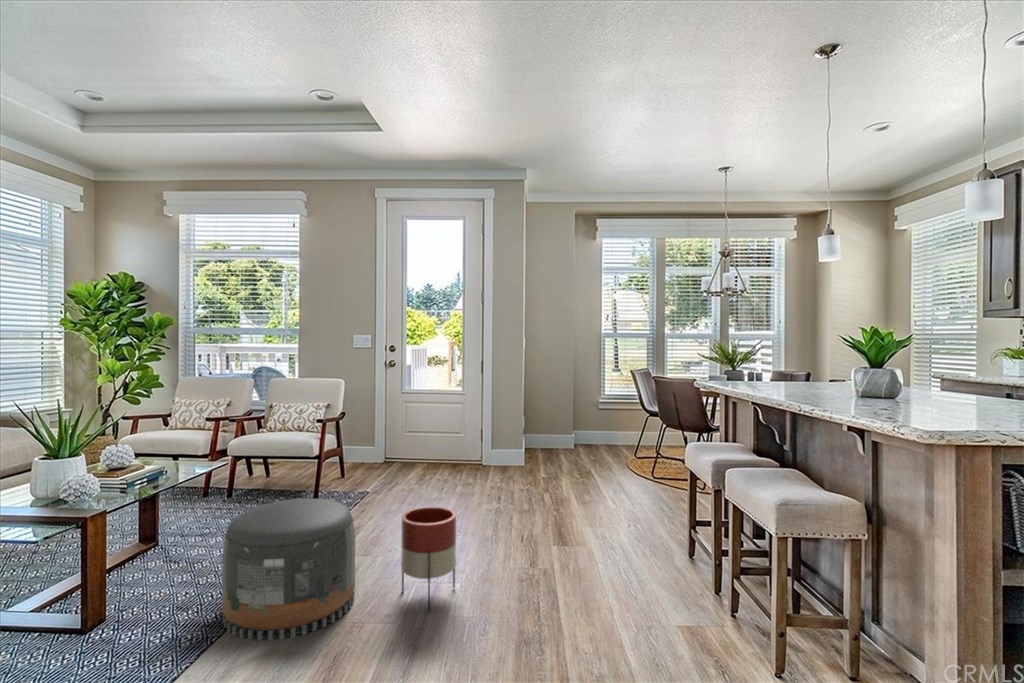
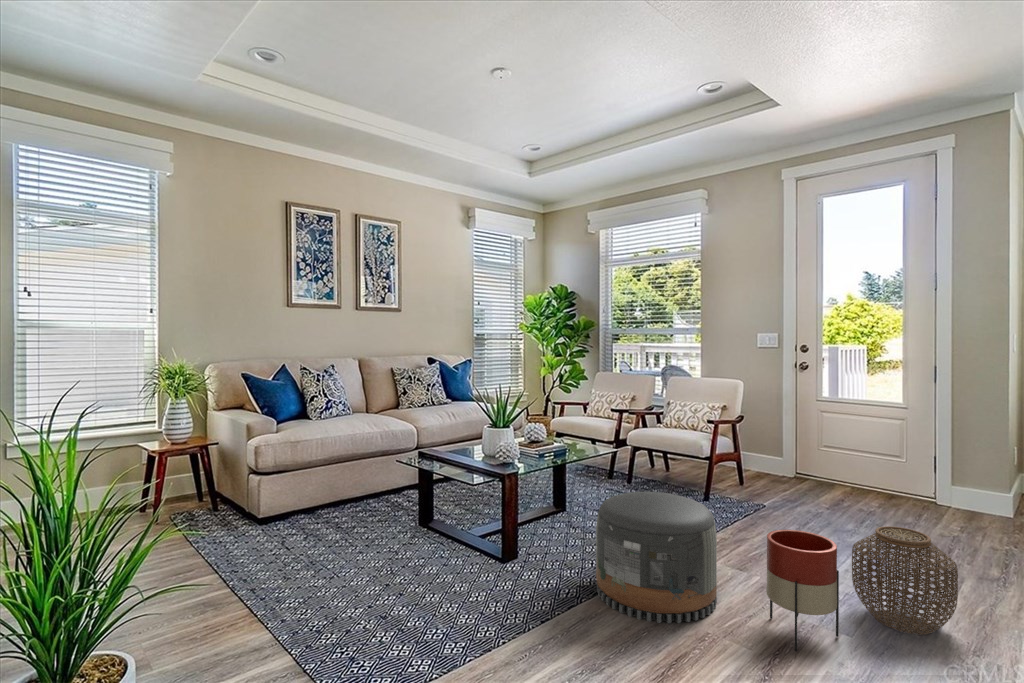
woven basket: none [458,487,524,568] -> present [852,526,958,635]

